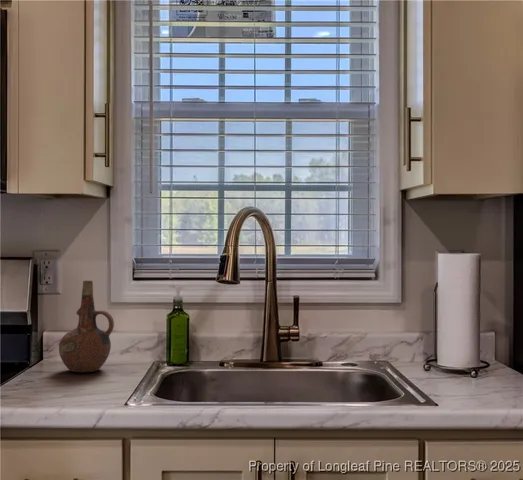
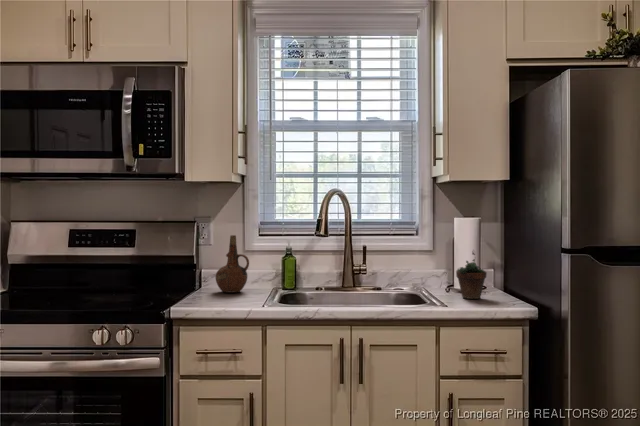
succulent plant: none [441,306,490,386] -> present [456,252,487,299]

